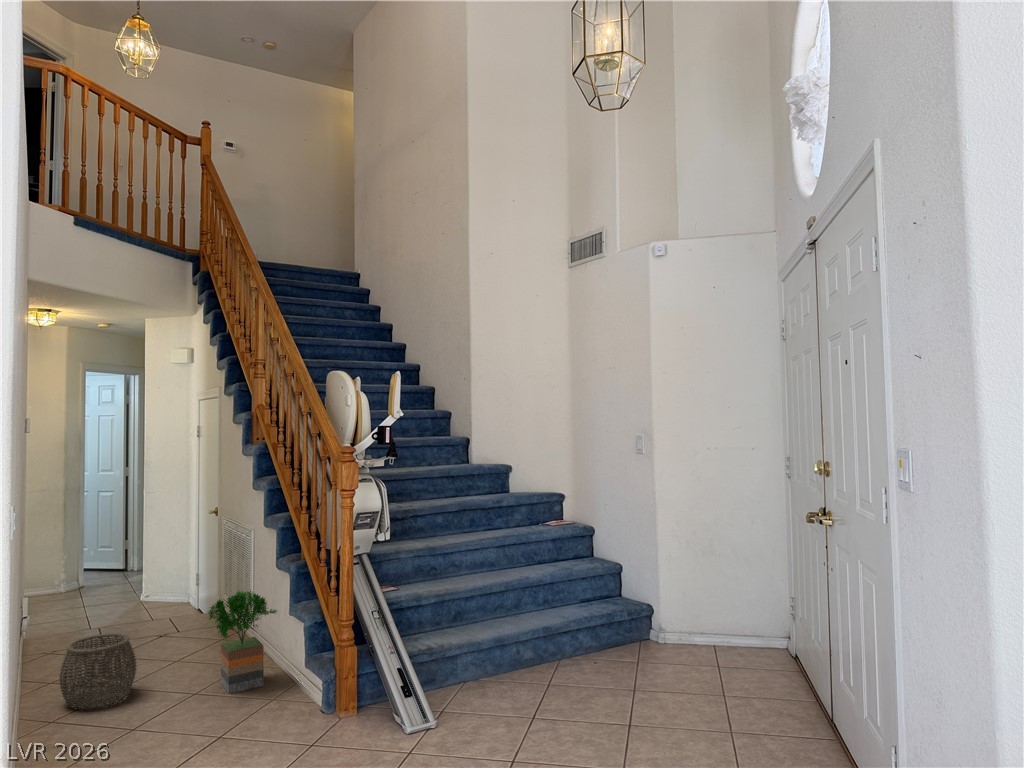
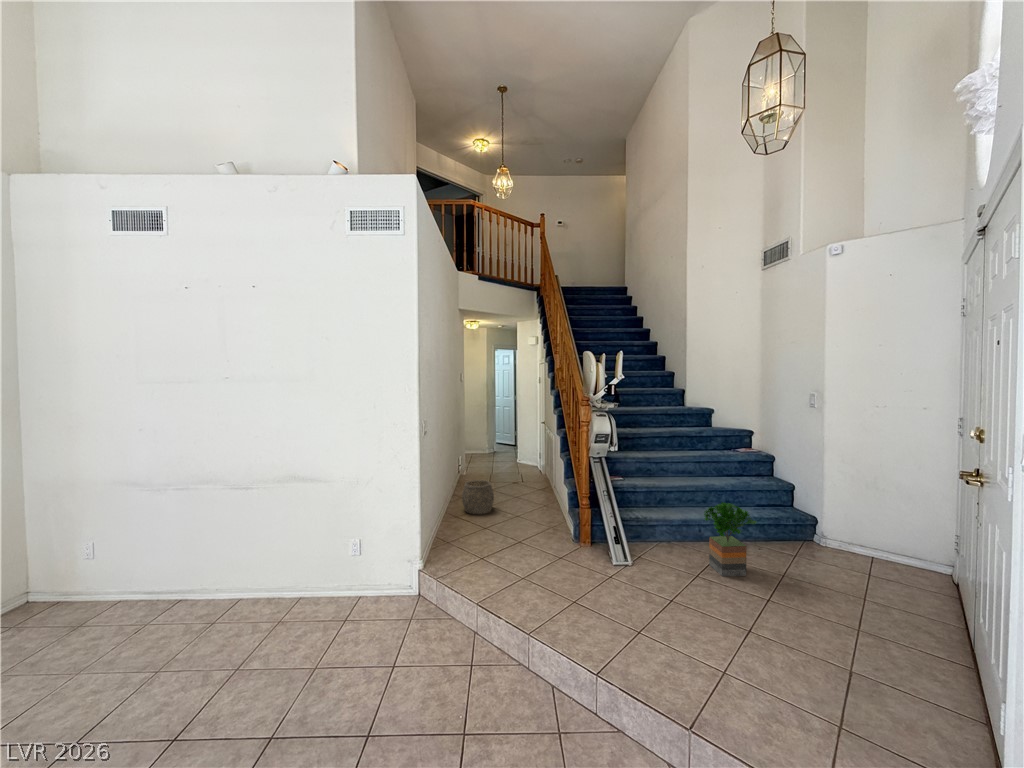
potted tree: present [208,591,277,694] -> present [704,502,756,576]

